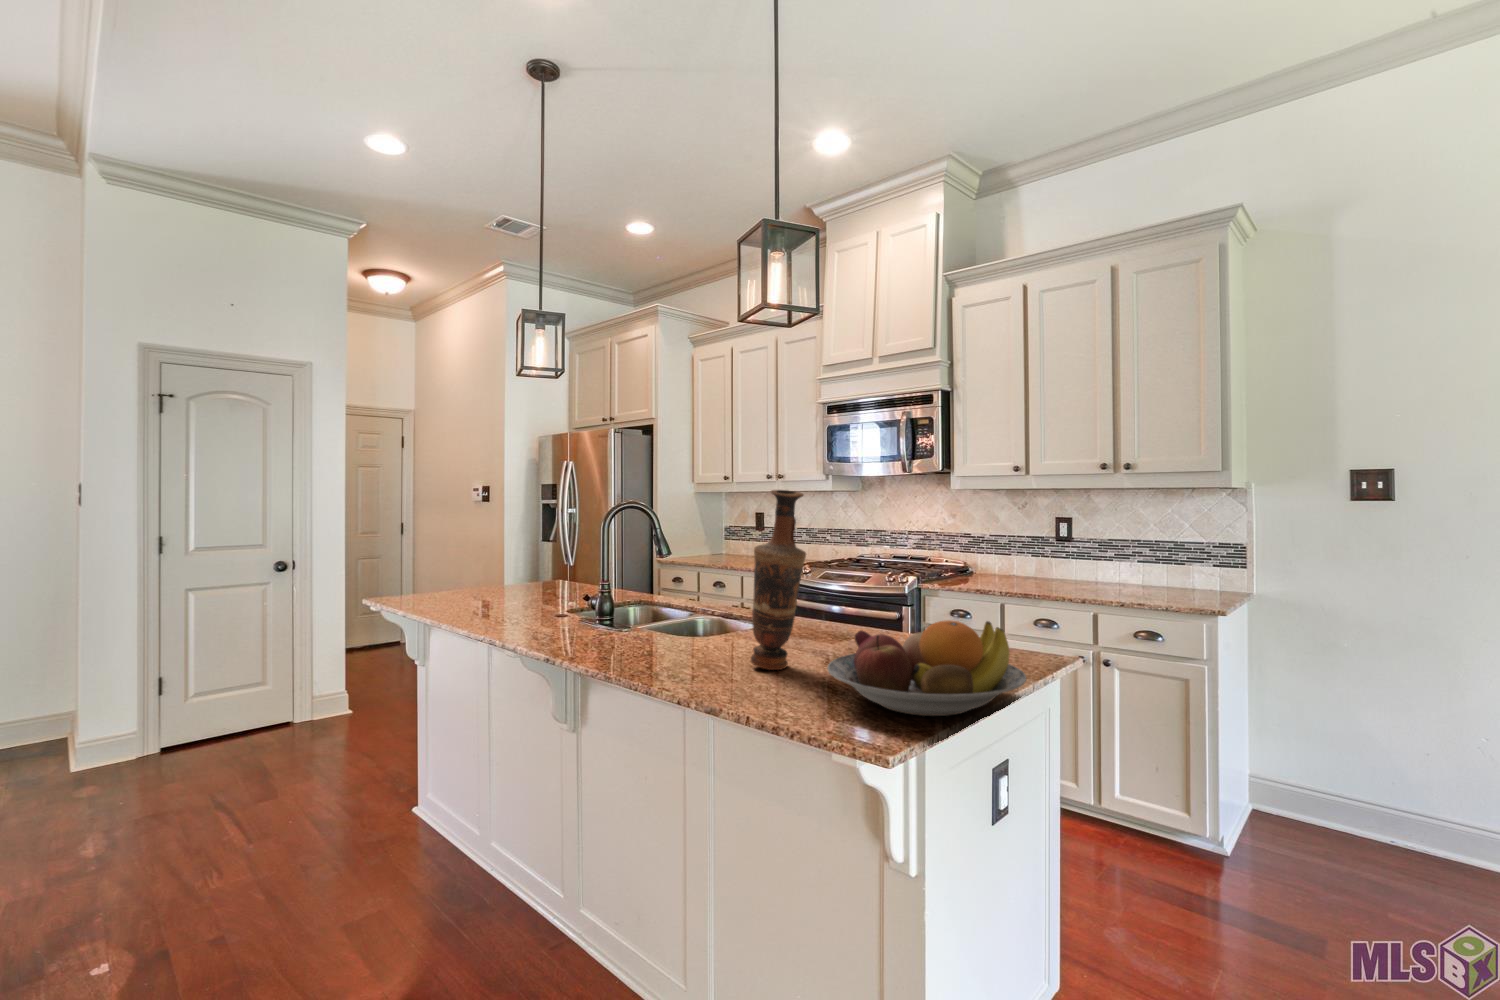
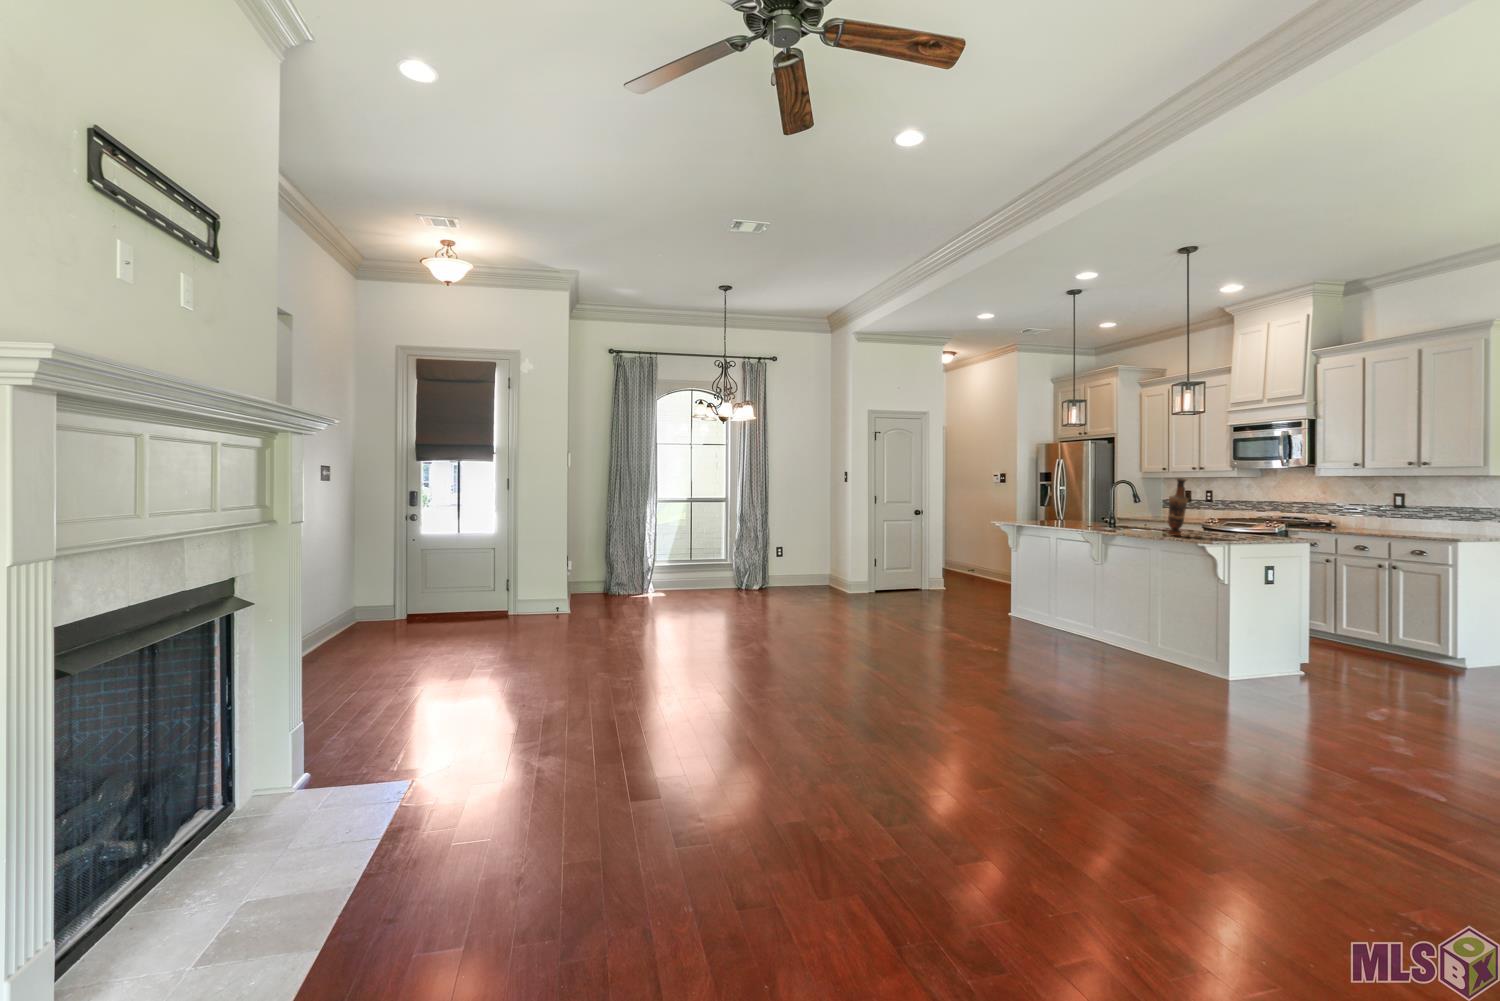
fruit bowl: present [828,620,1026,716] -> none [1190,516,1256,540]

